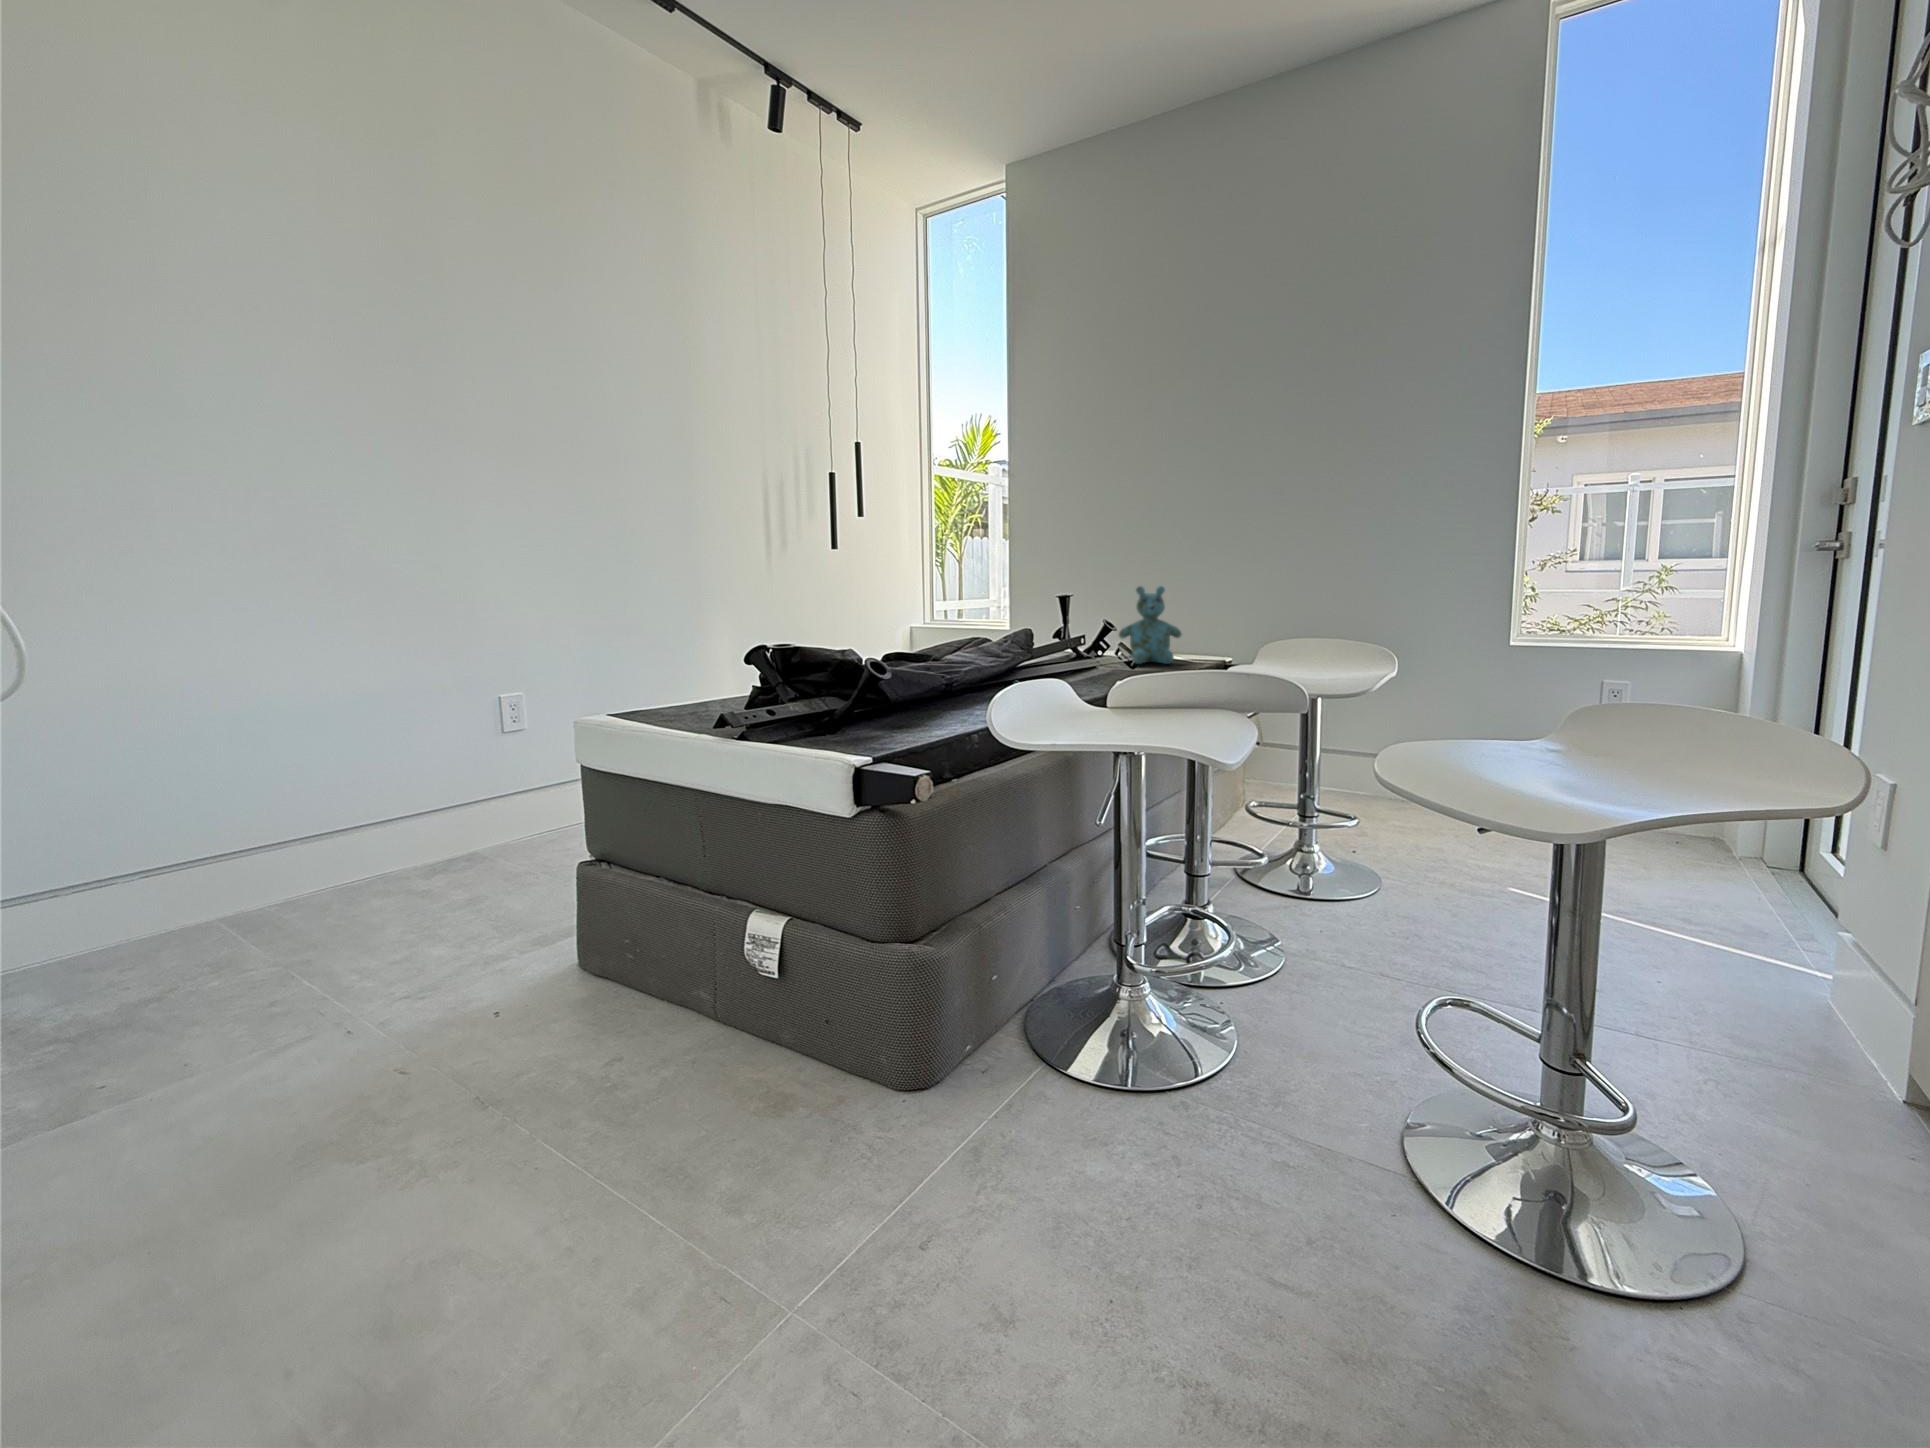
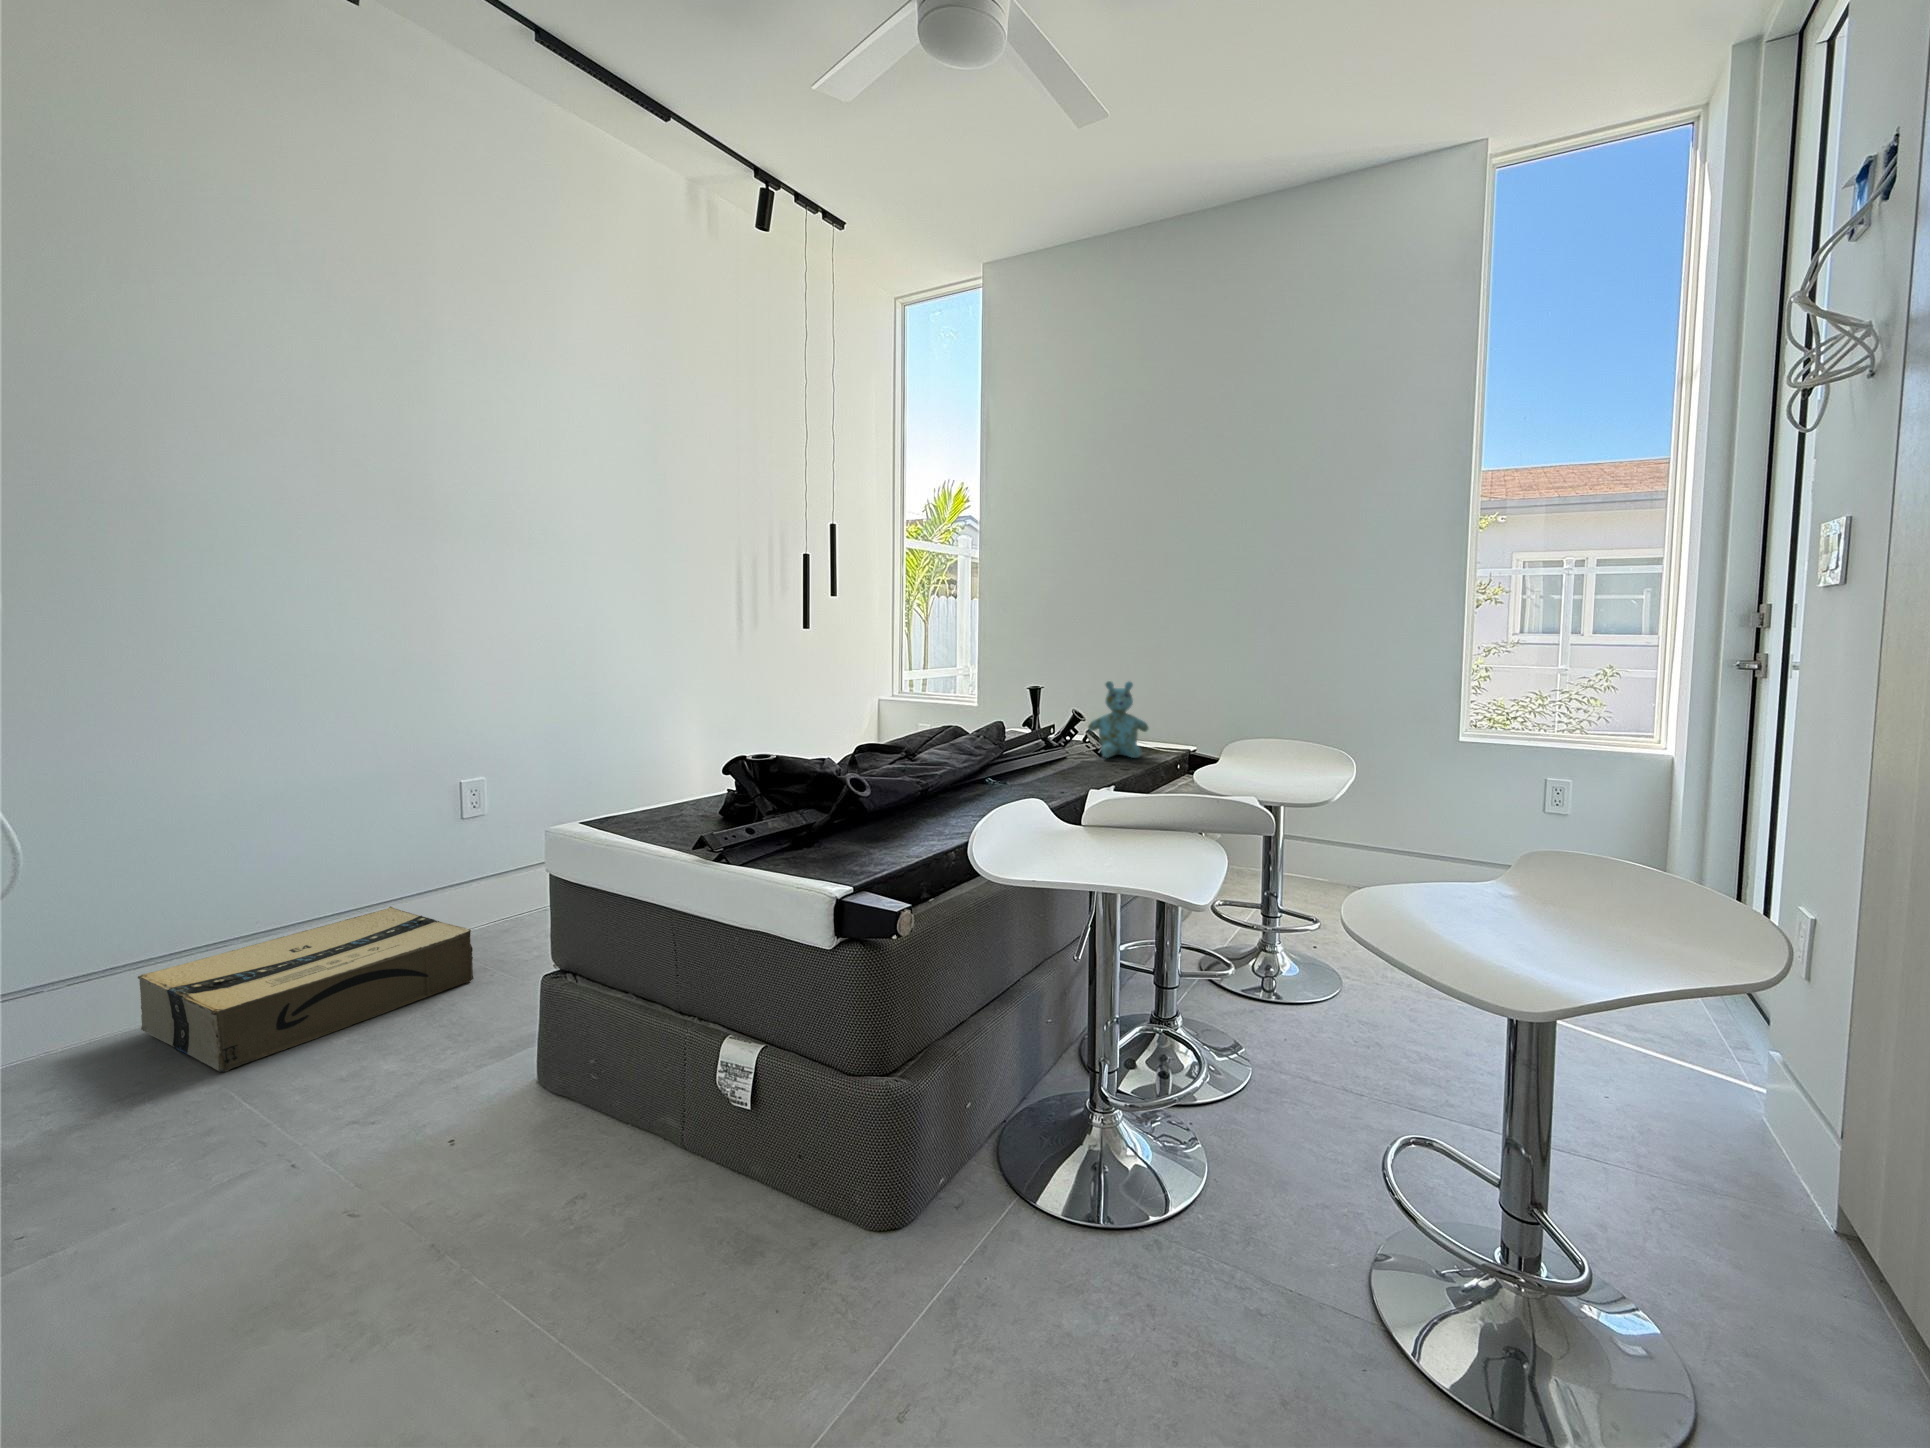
cardboard box: none [202,818,518,959] -> present [138,906,474,1072]

